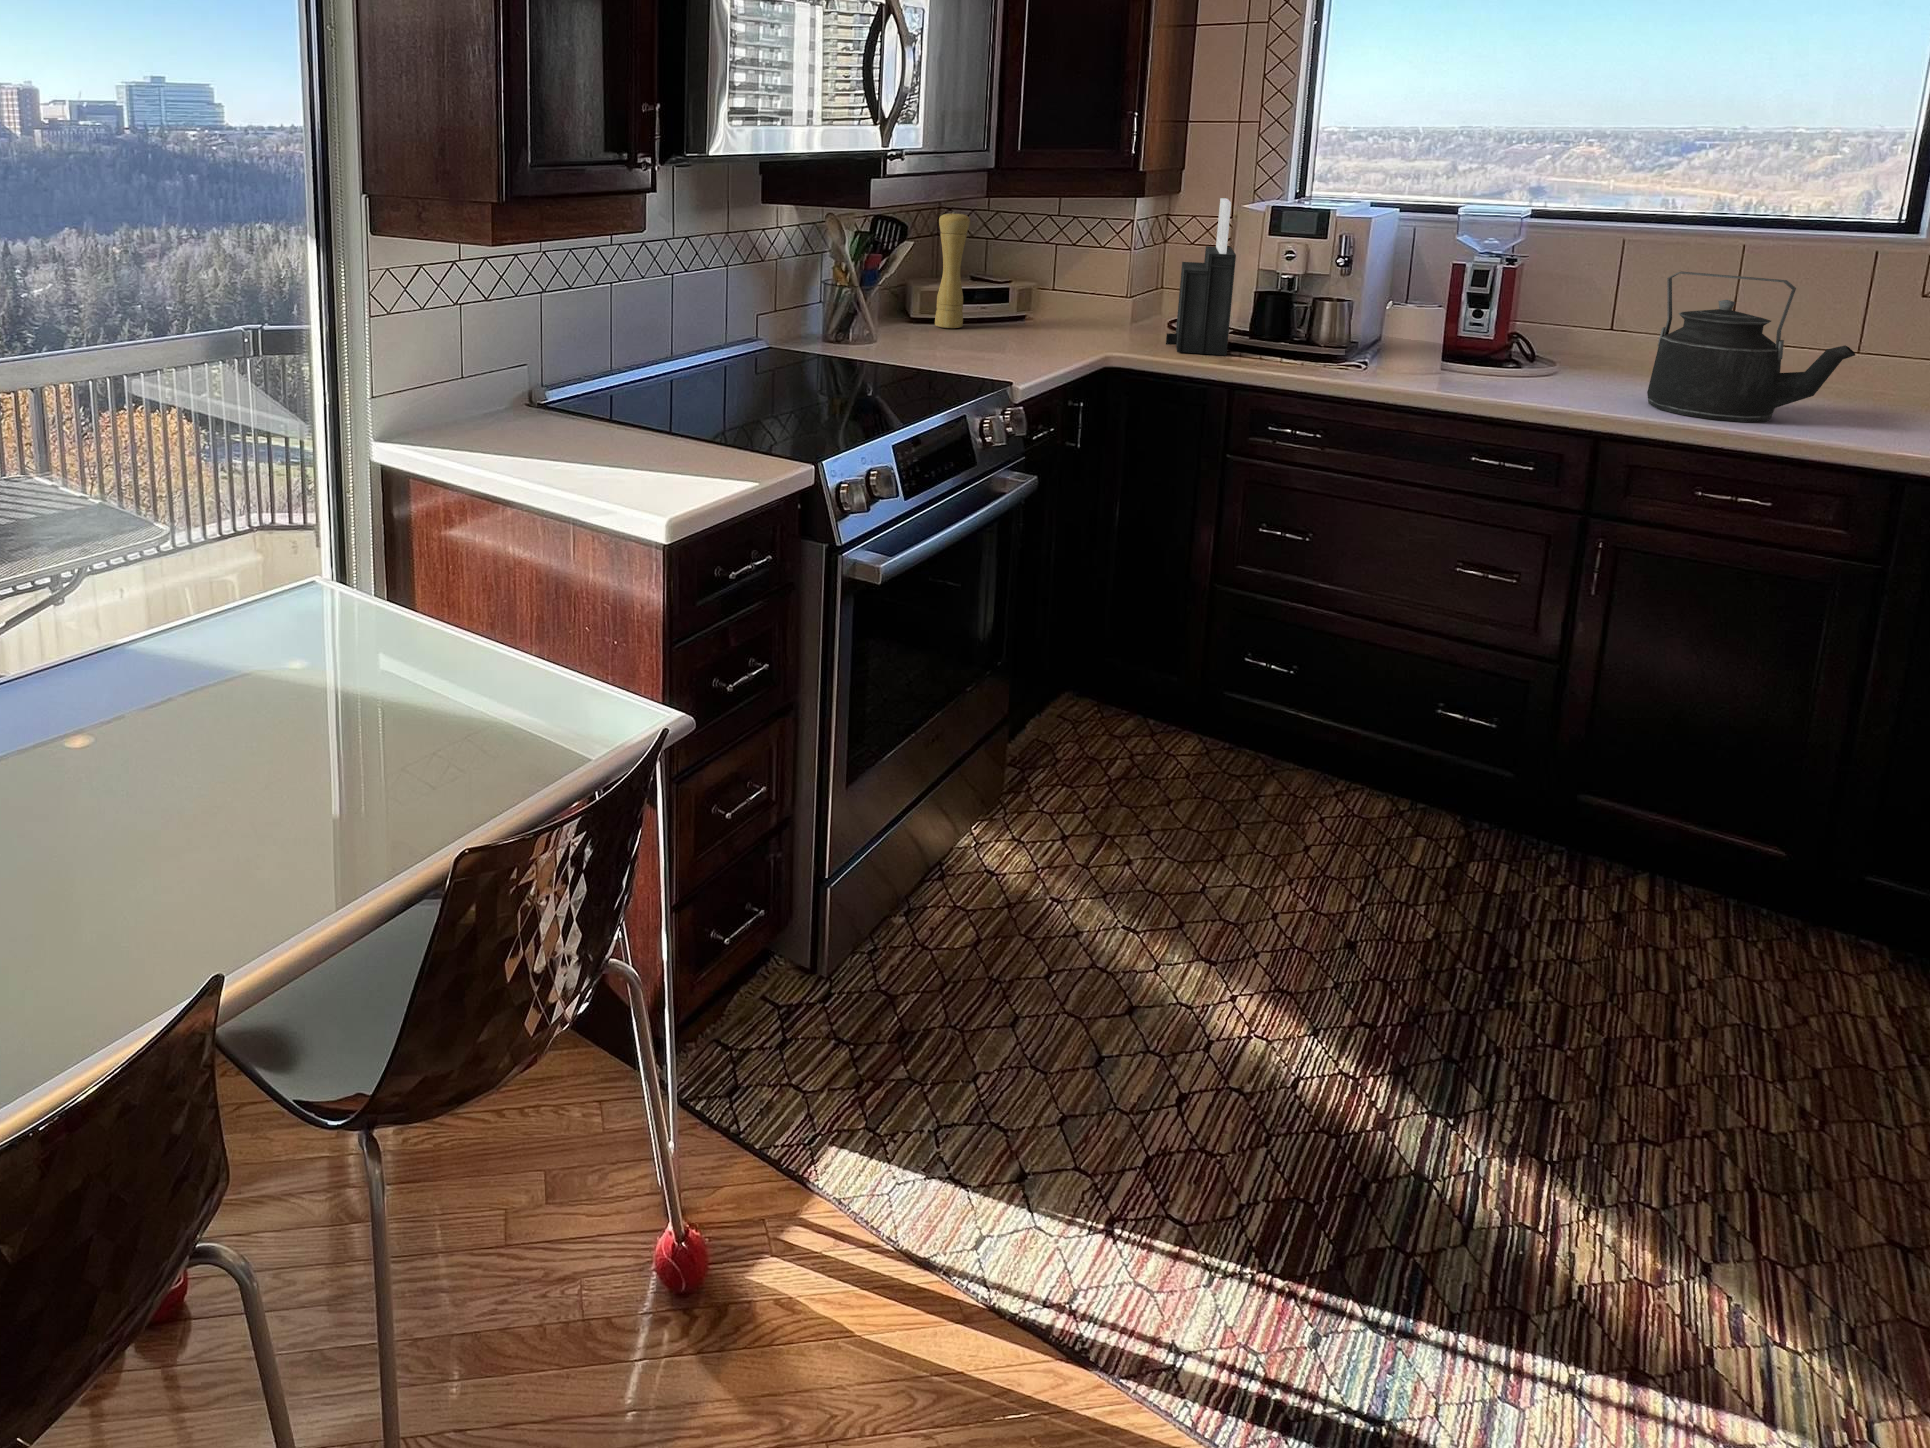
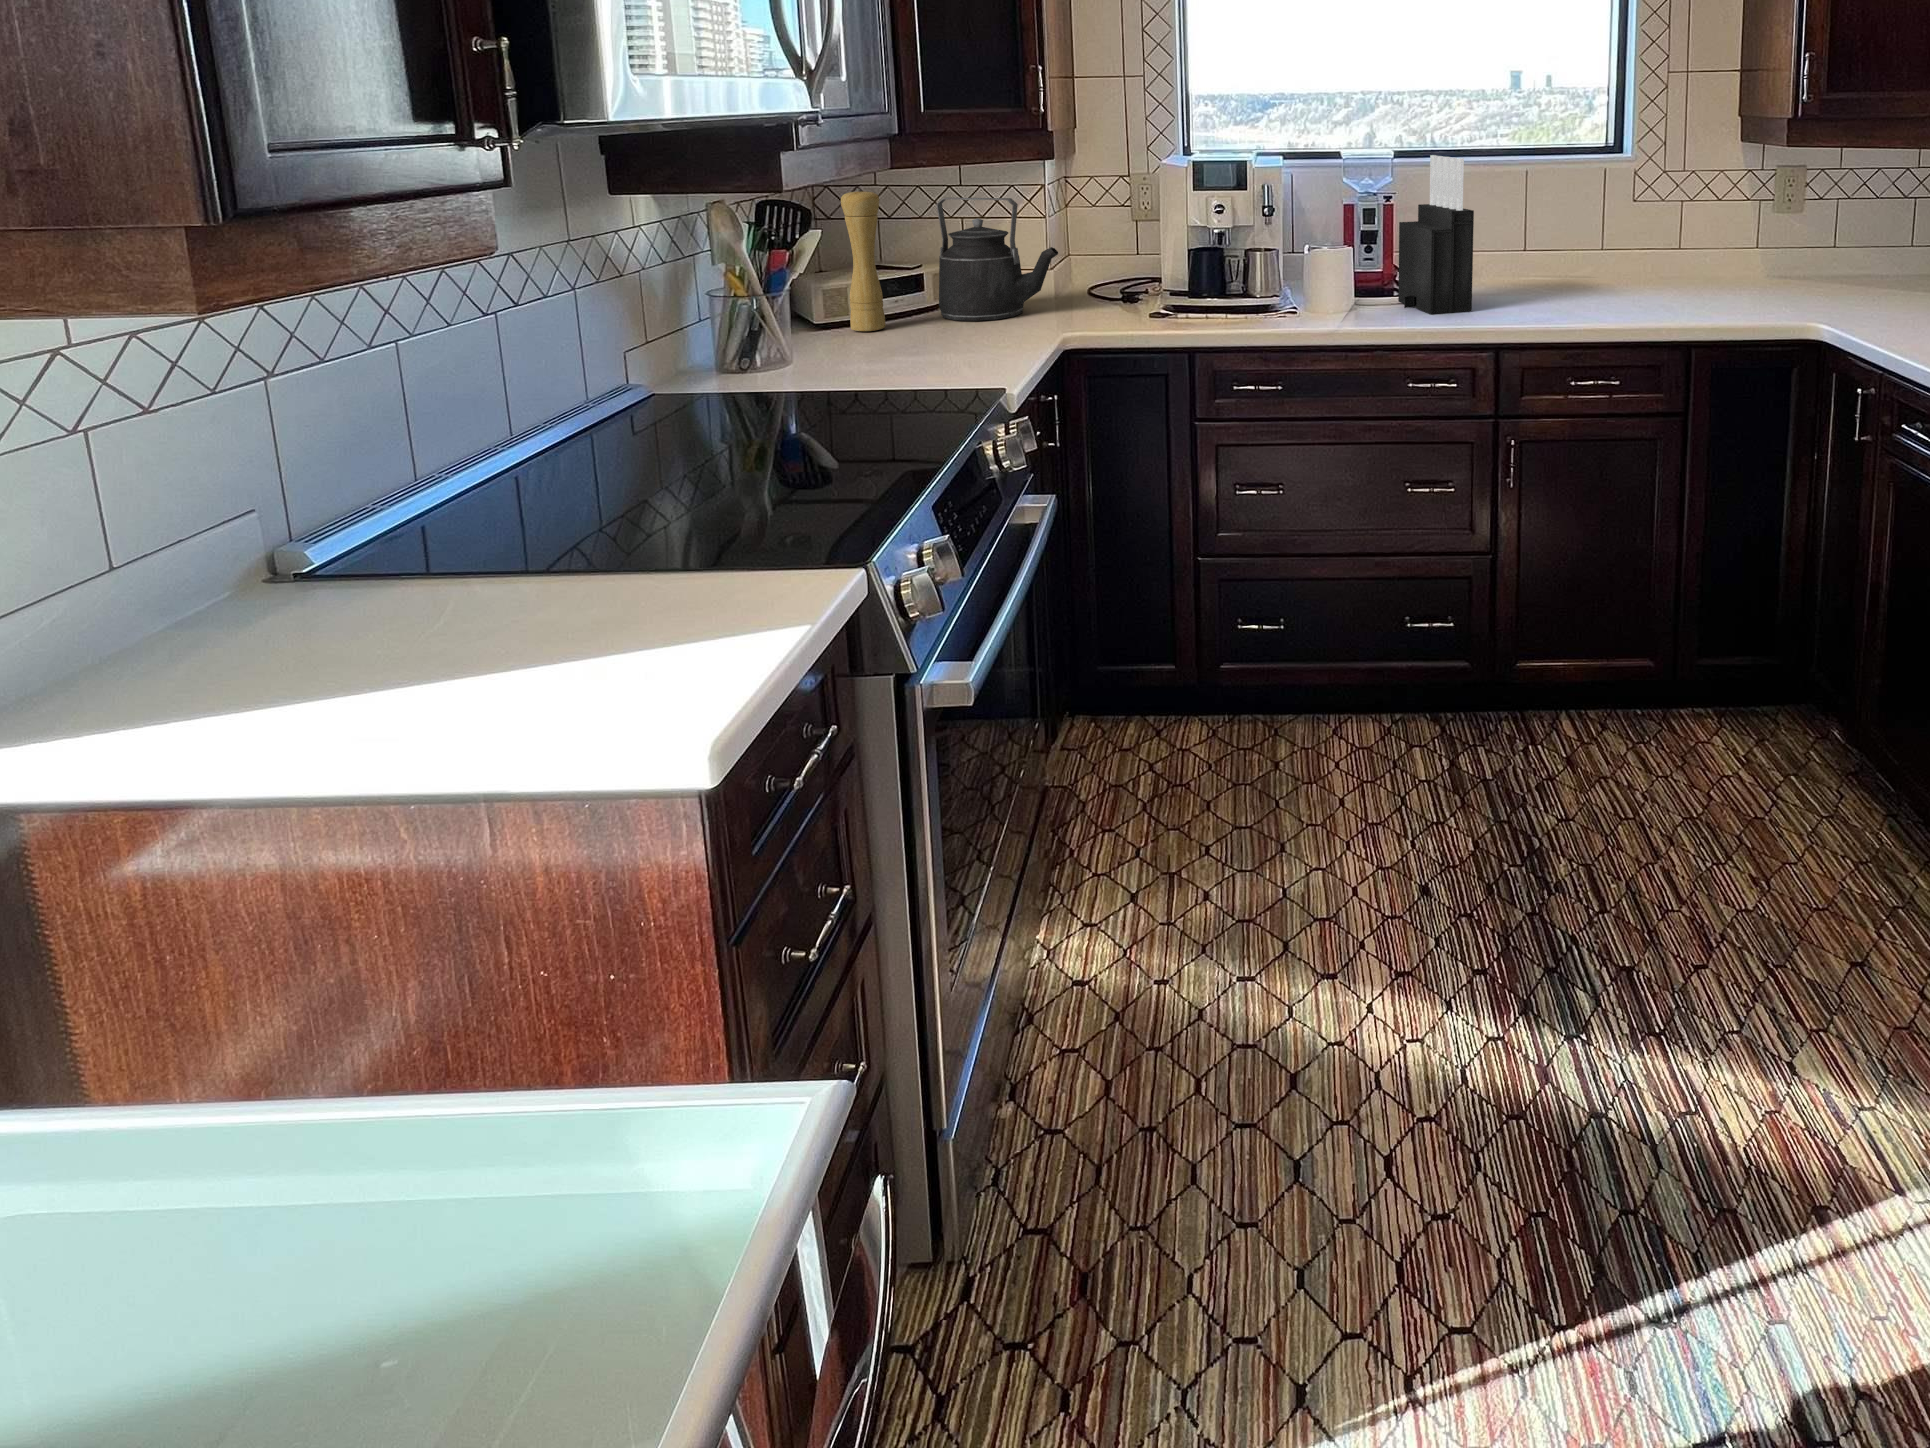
knife block: present [1166,198,1236,356] -> present [1398,155,1474,314]
kettle: present [1647,271,1855,422] -> present [936,198,1058,321]

